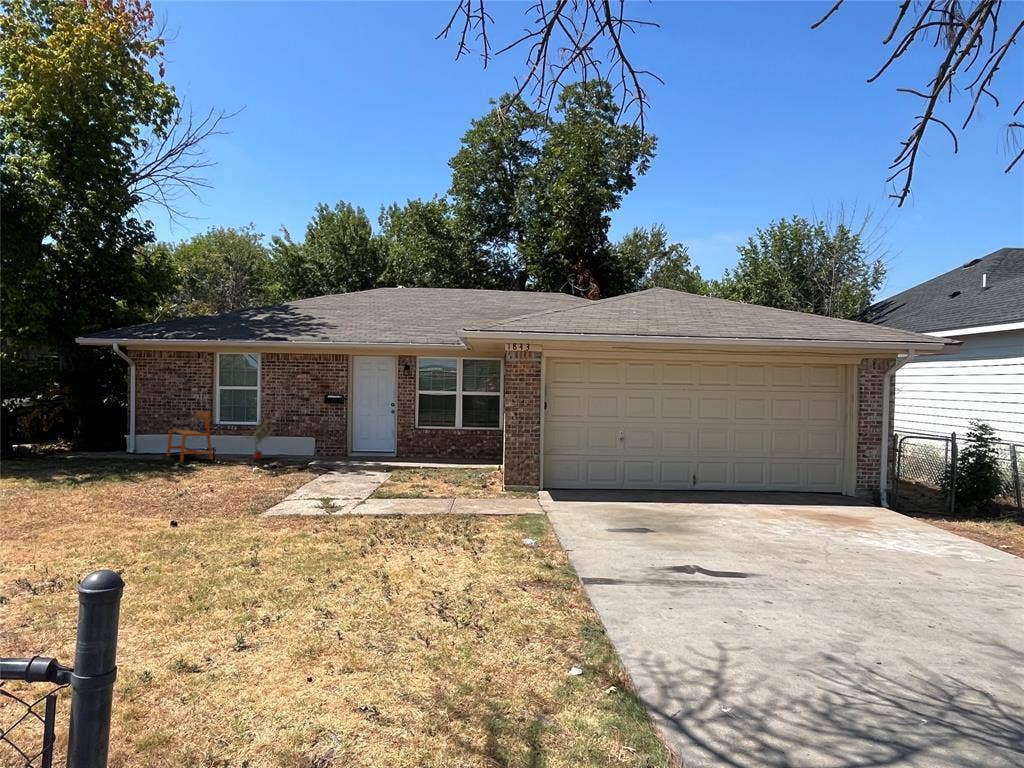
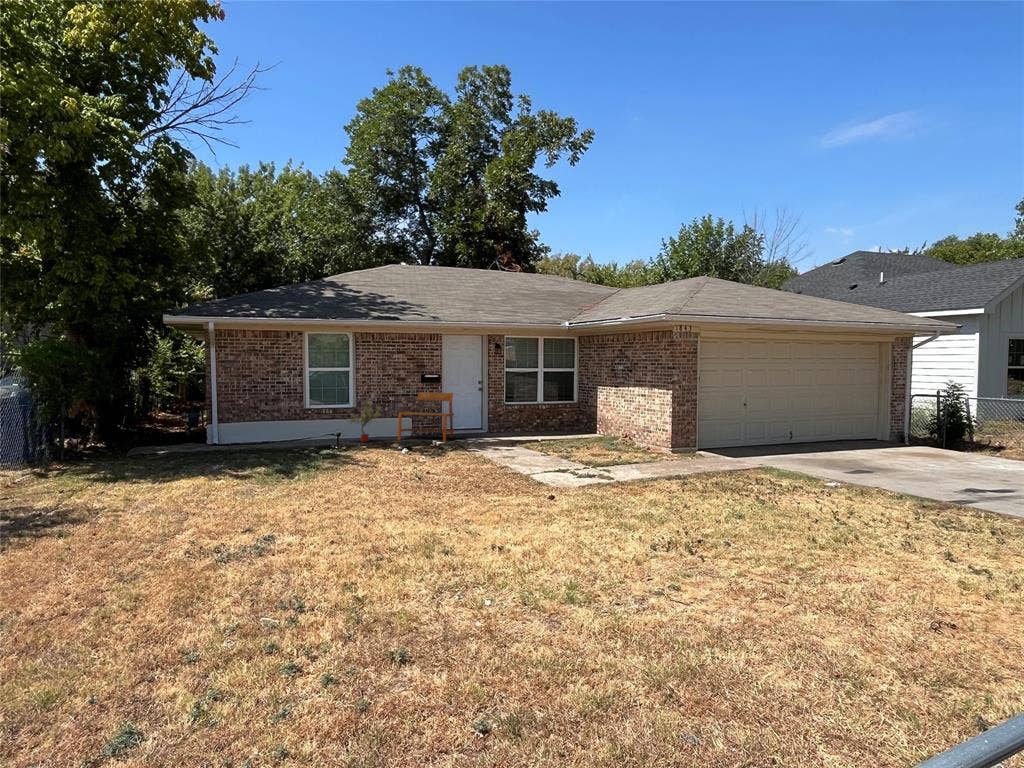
bench: present [167,410,213,462] -> present [398,392,455,442]

